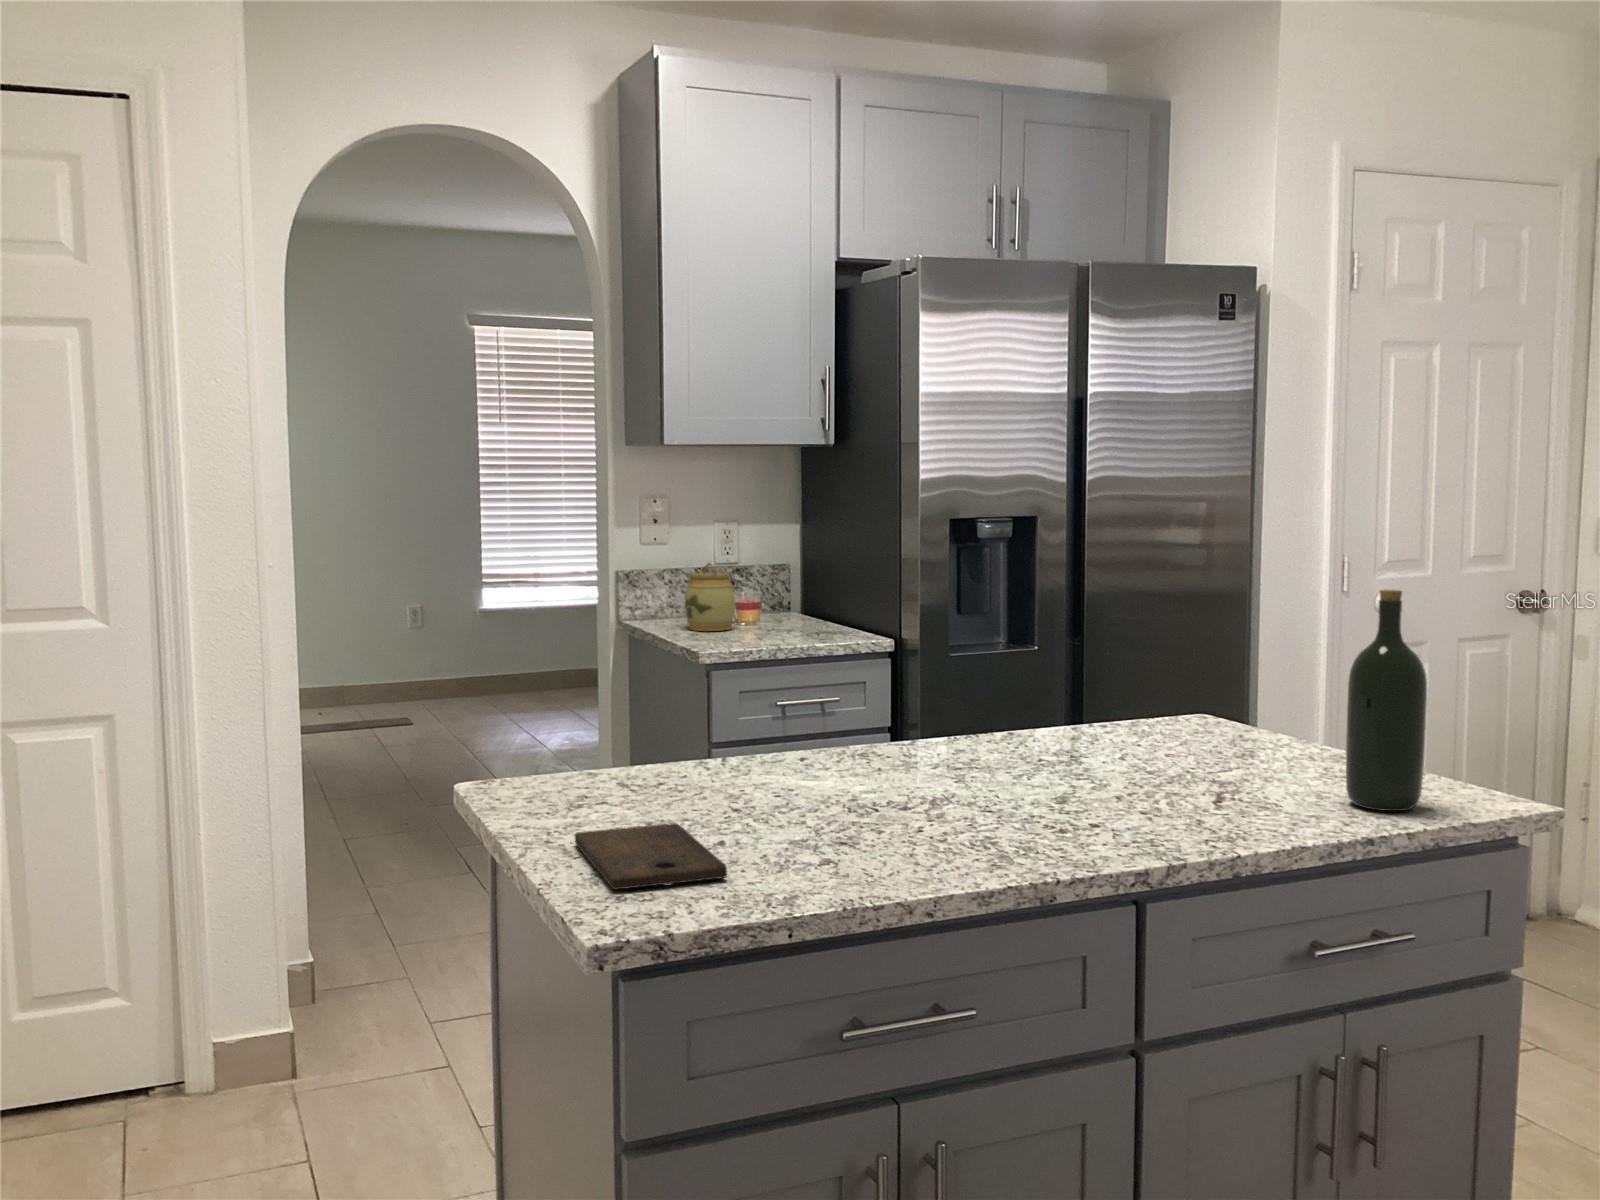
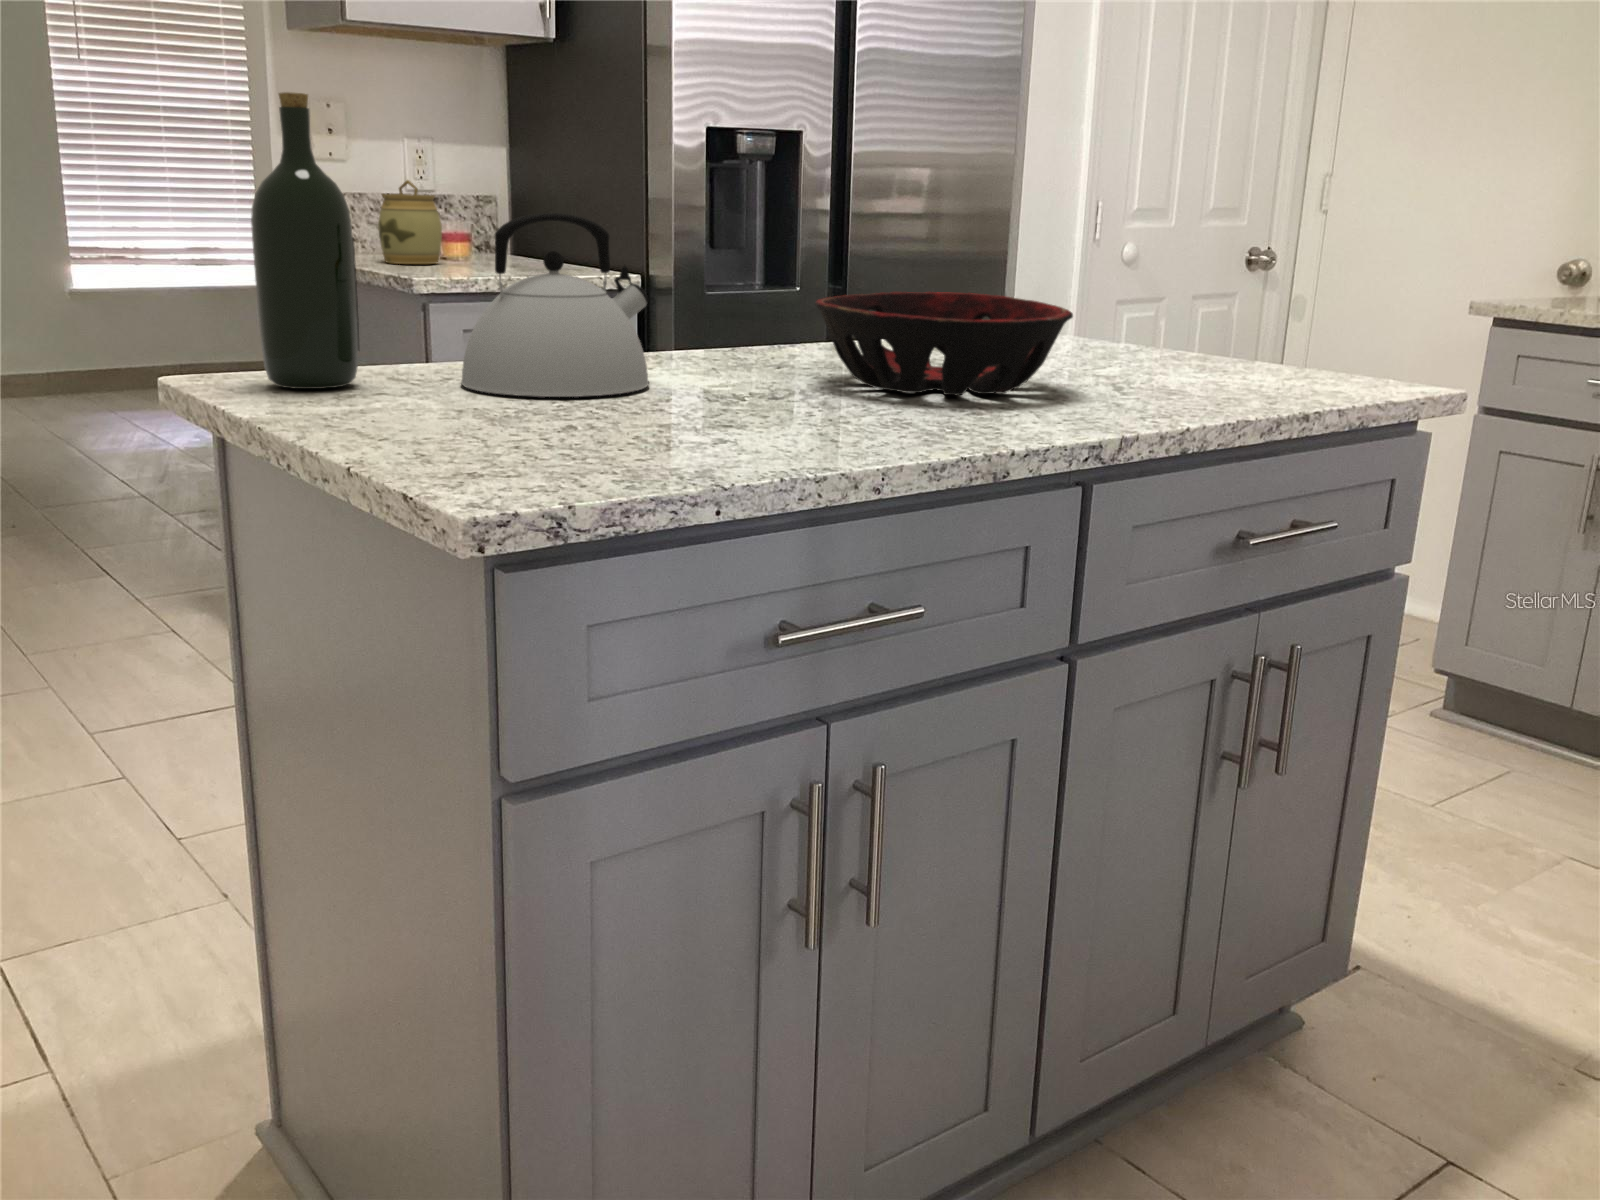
wine bottle: present [1346,590,1427,811] -> present [251,92,359,389]
kettle: none [668,663,817,808] -> present [461,213,649,397]
decorative bowl: none [950,711,1166,811] -> present [815,292,1073,395]
cutting board: present [575,823,727,889] -> none [369,404,605,466]

